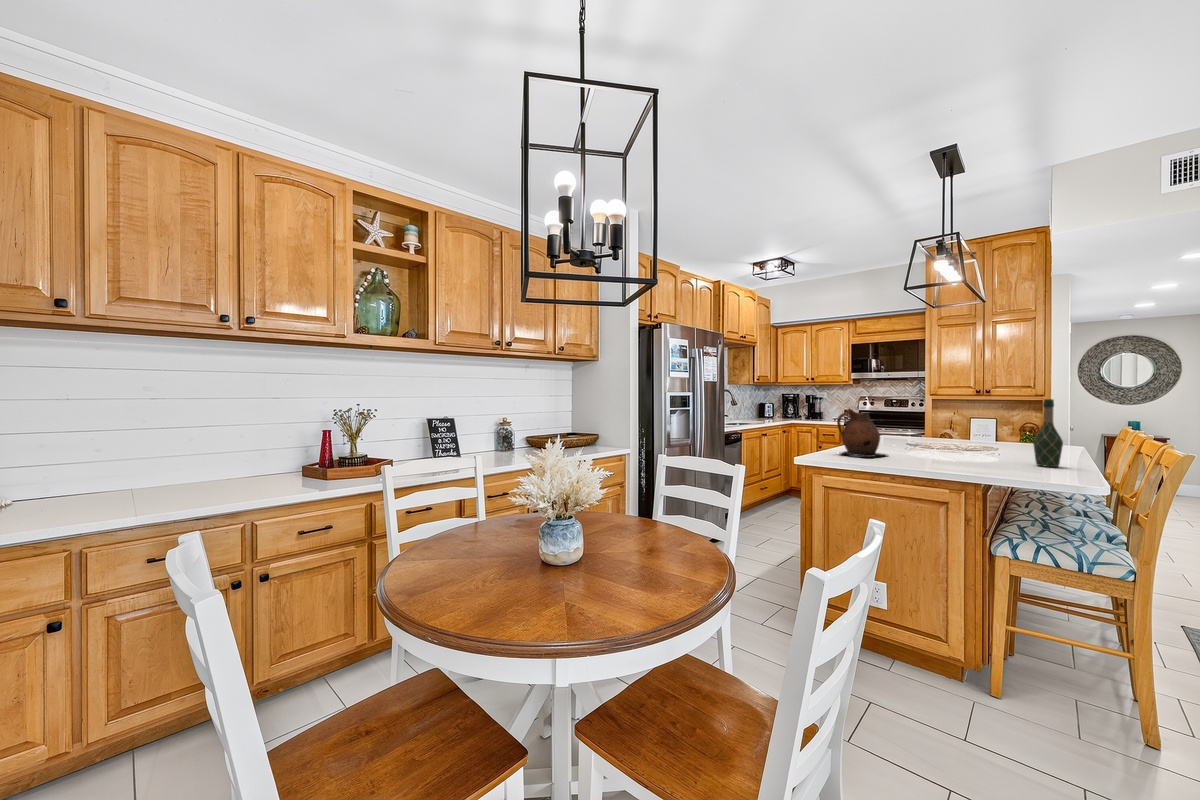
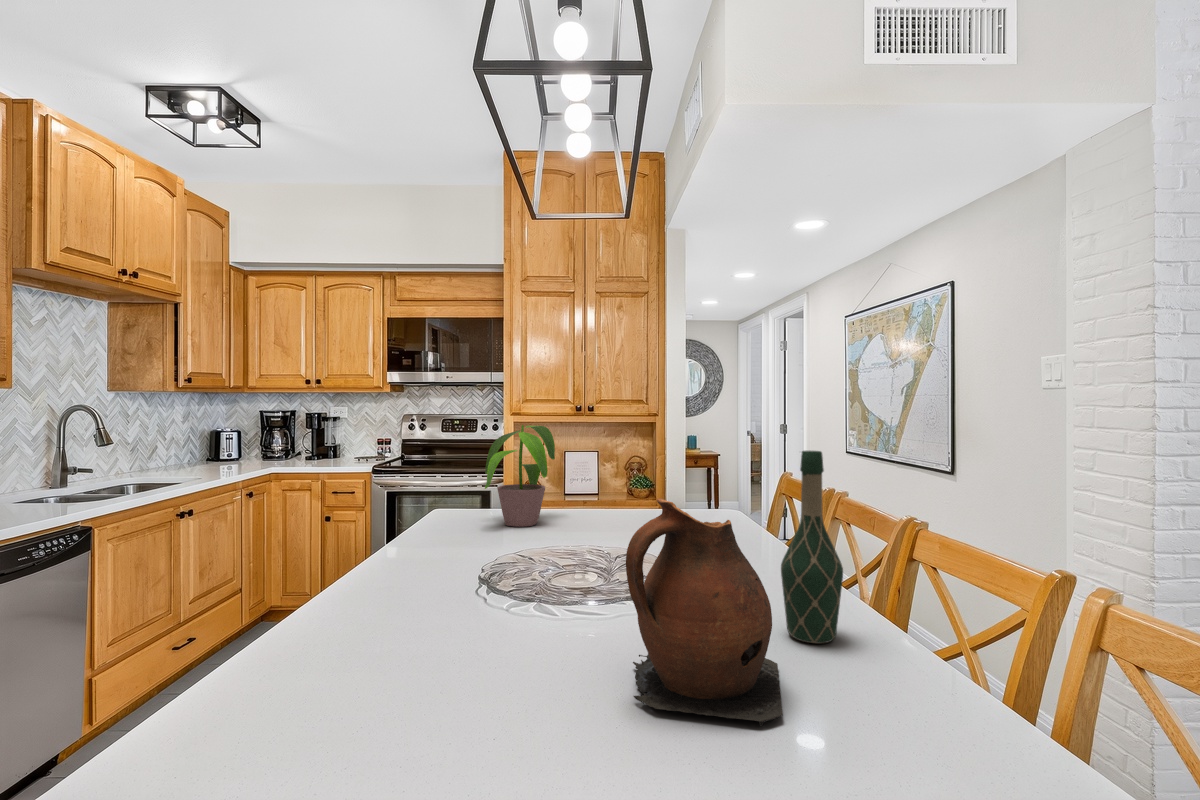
potted plant: none [901,396,961,442] -> present [485,425,555,527]
ceramic pitcher: present [837,408,886,457] -> present [626,498,783,726]

